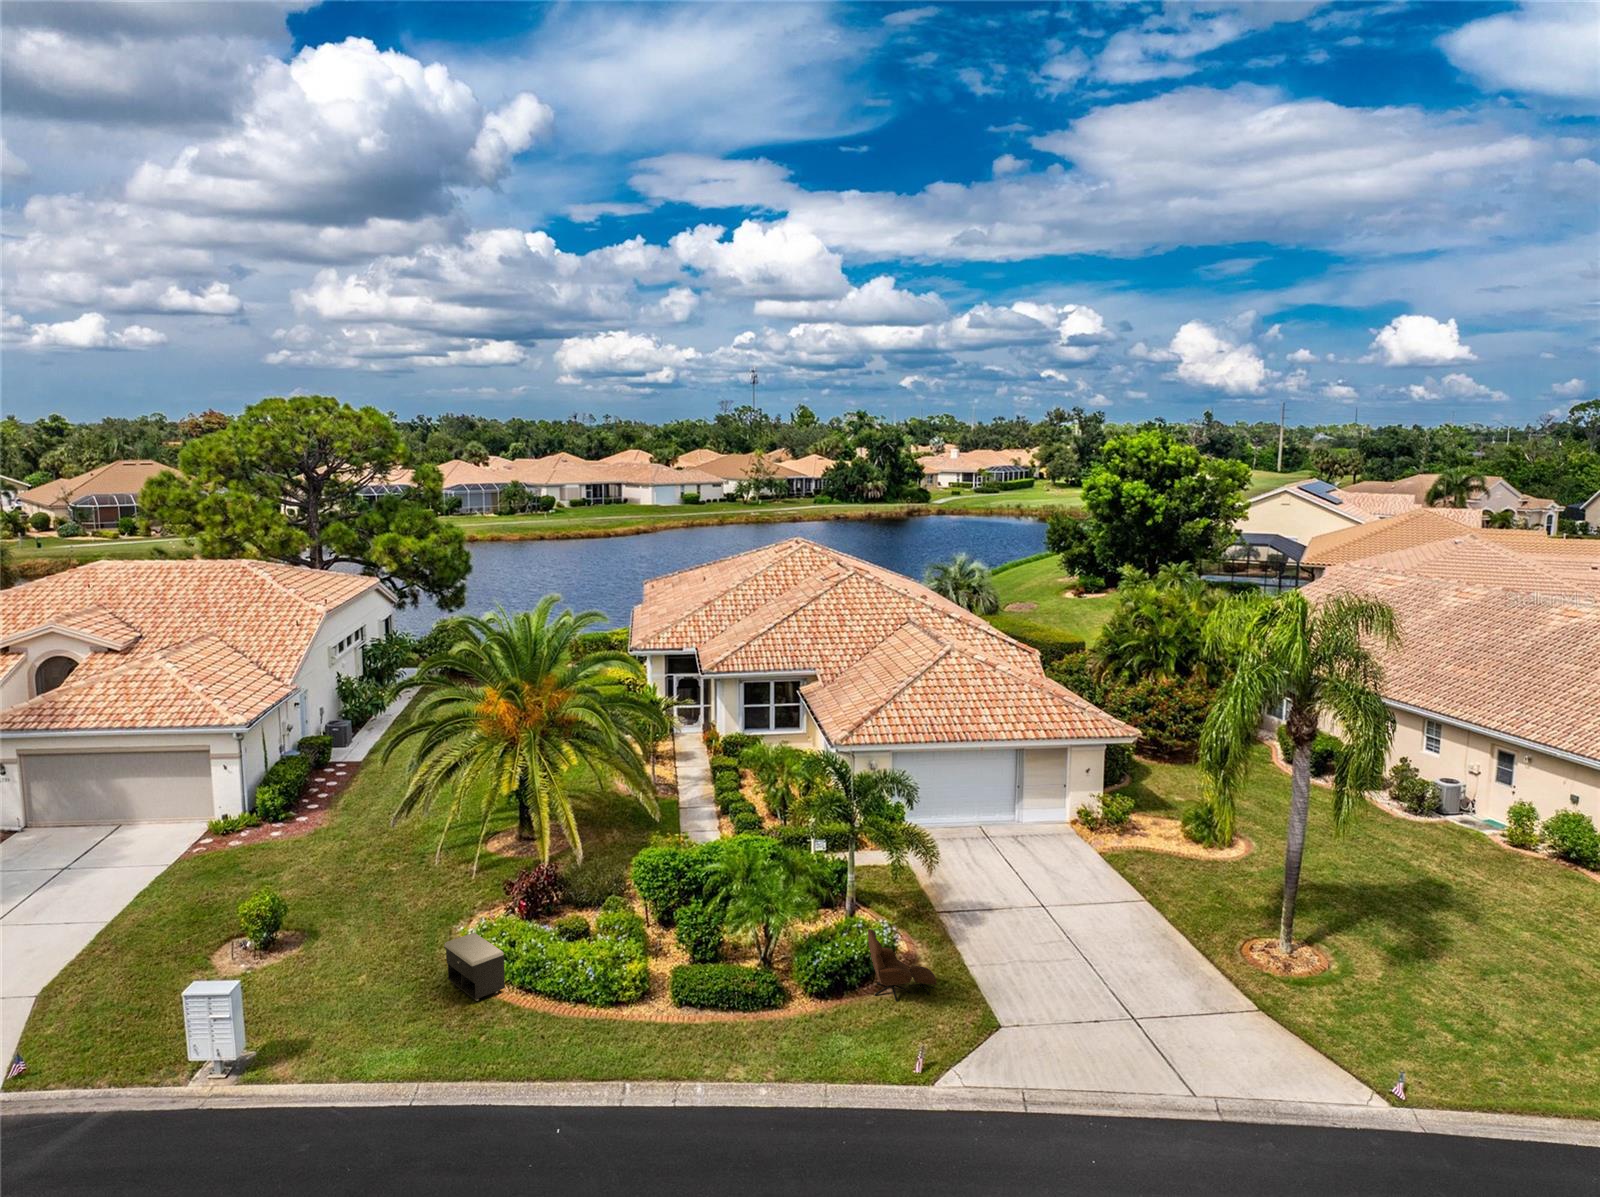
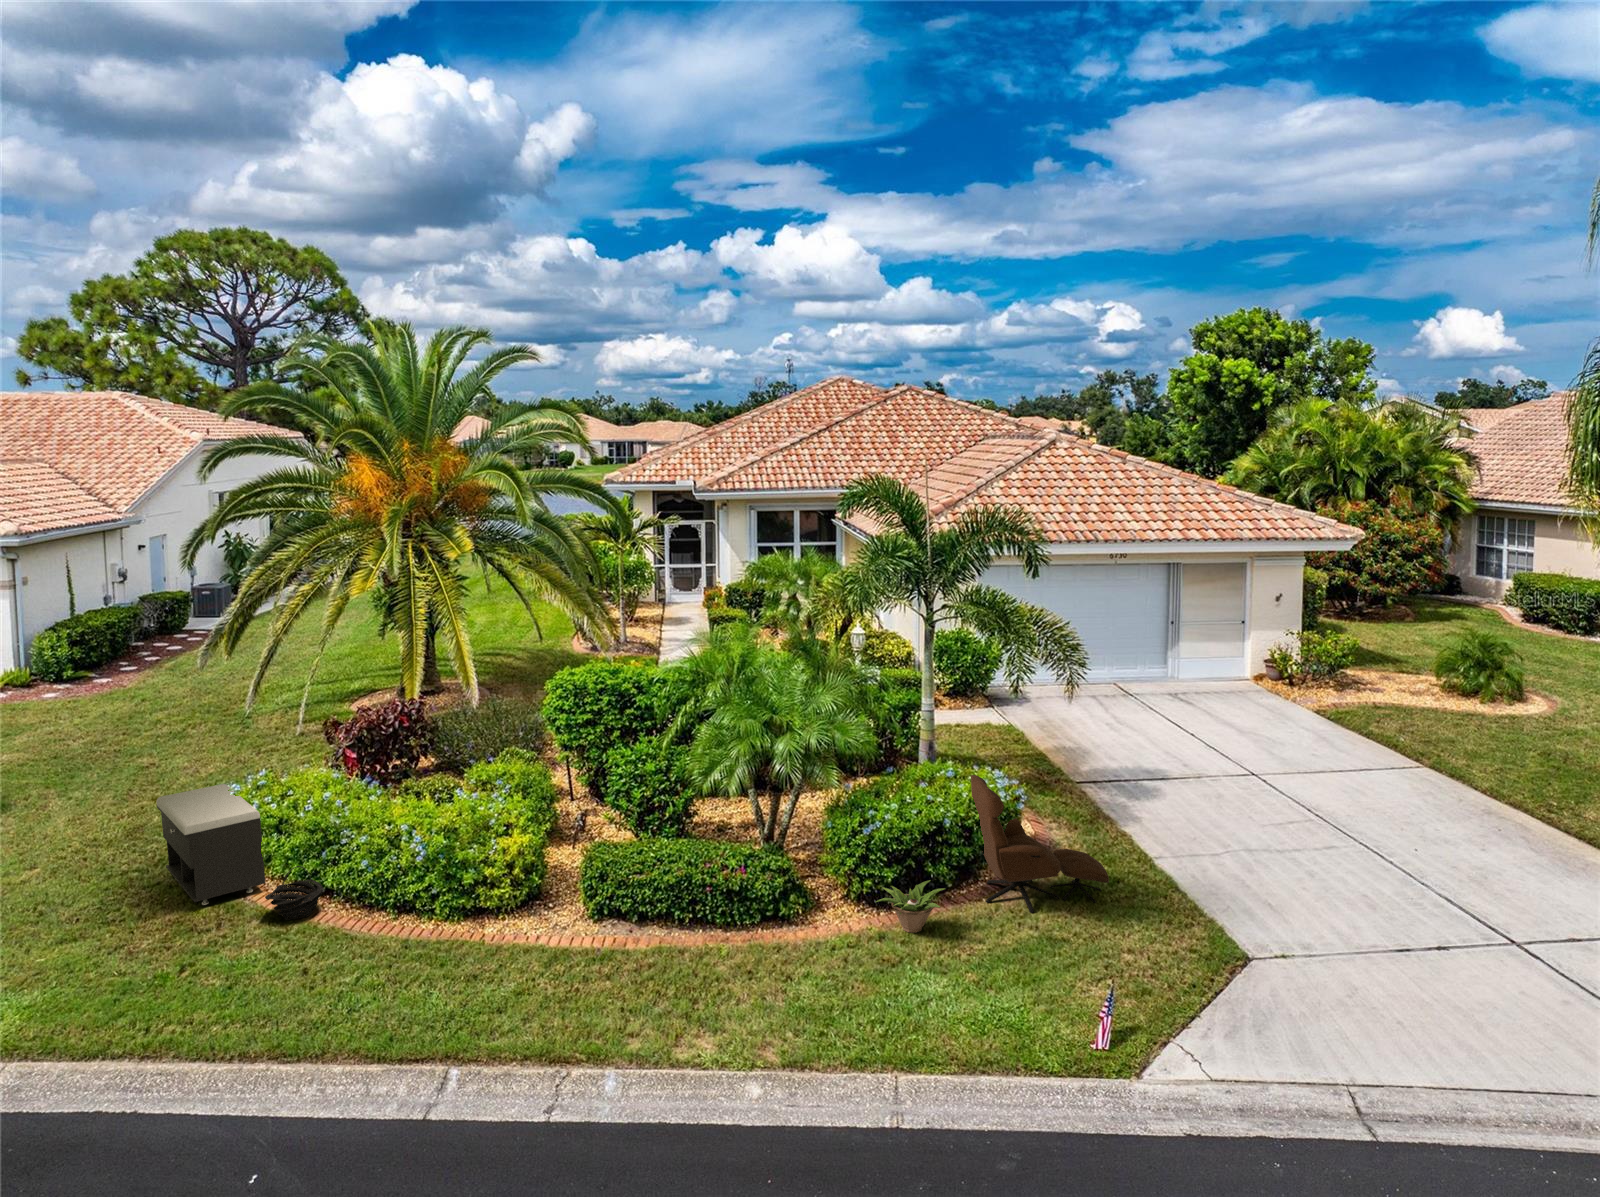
basket: none [513,981,540,1009] -> present [265,866,323,920]
decorative plant: none [818,986,853,1013] -> present [876,880,945,933]

